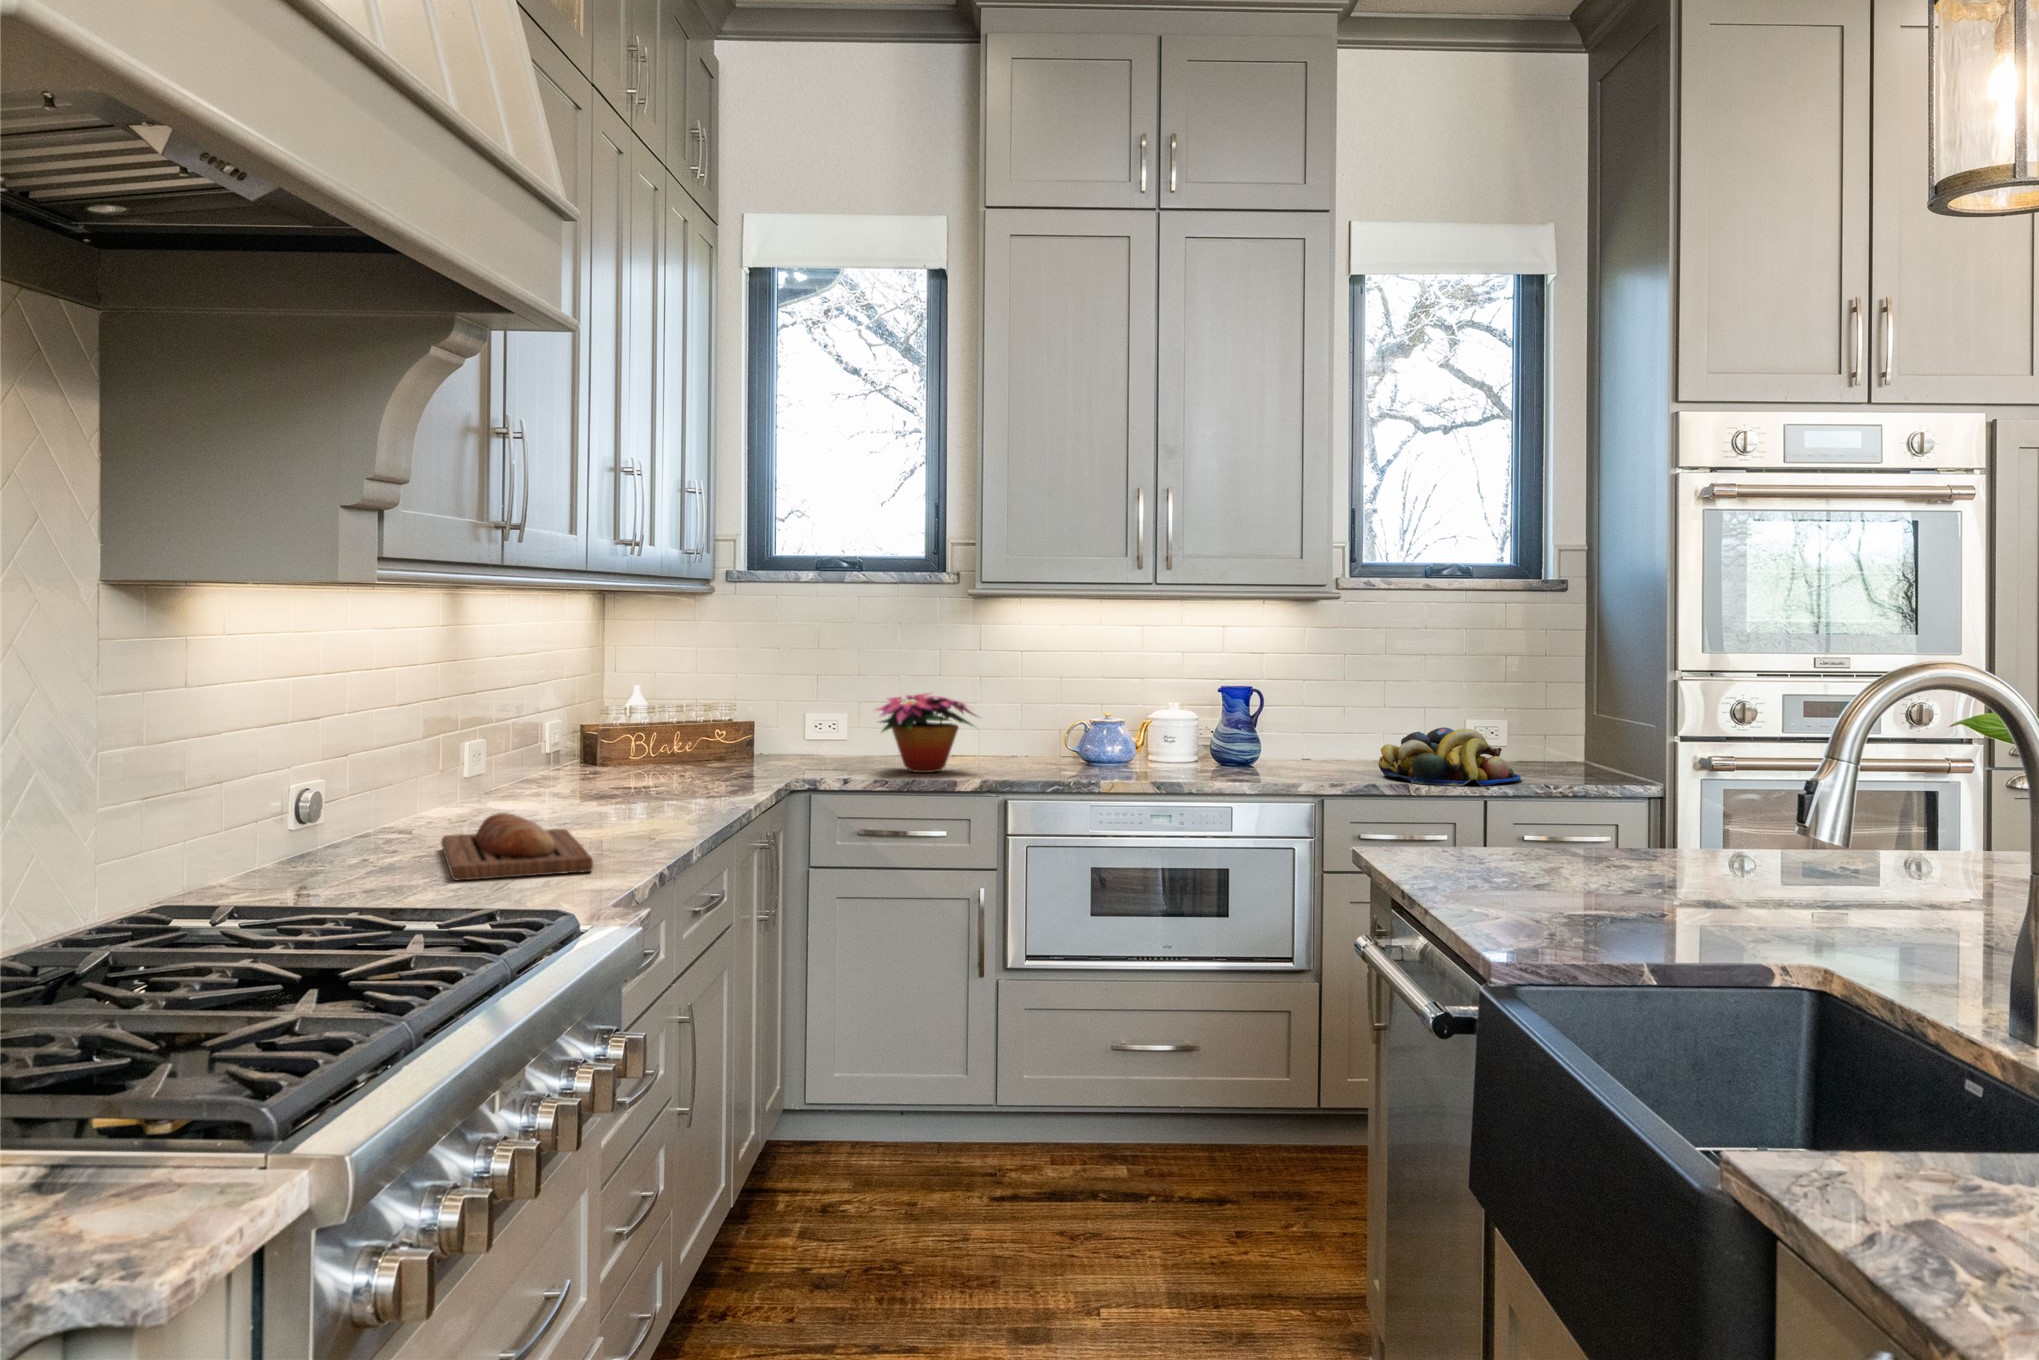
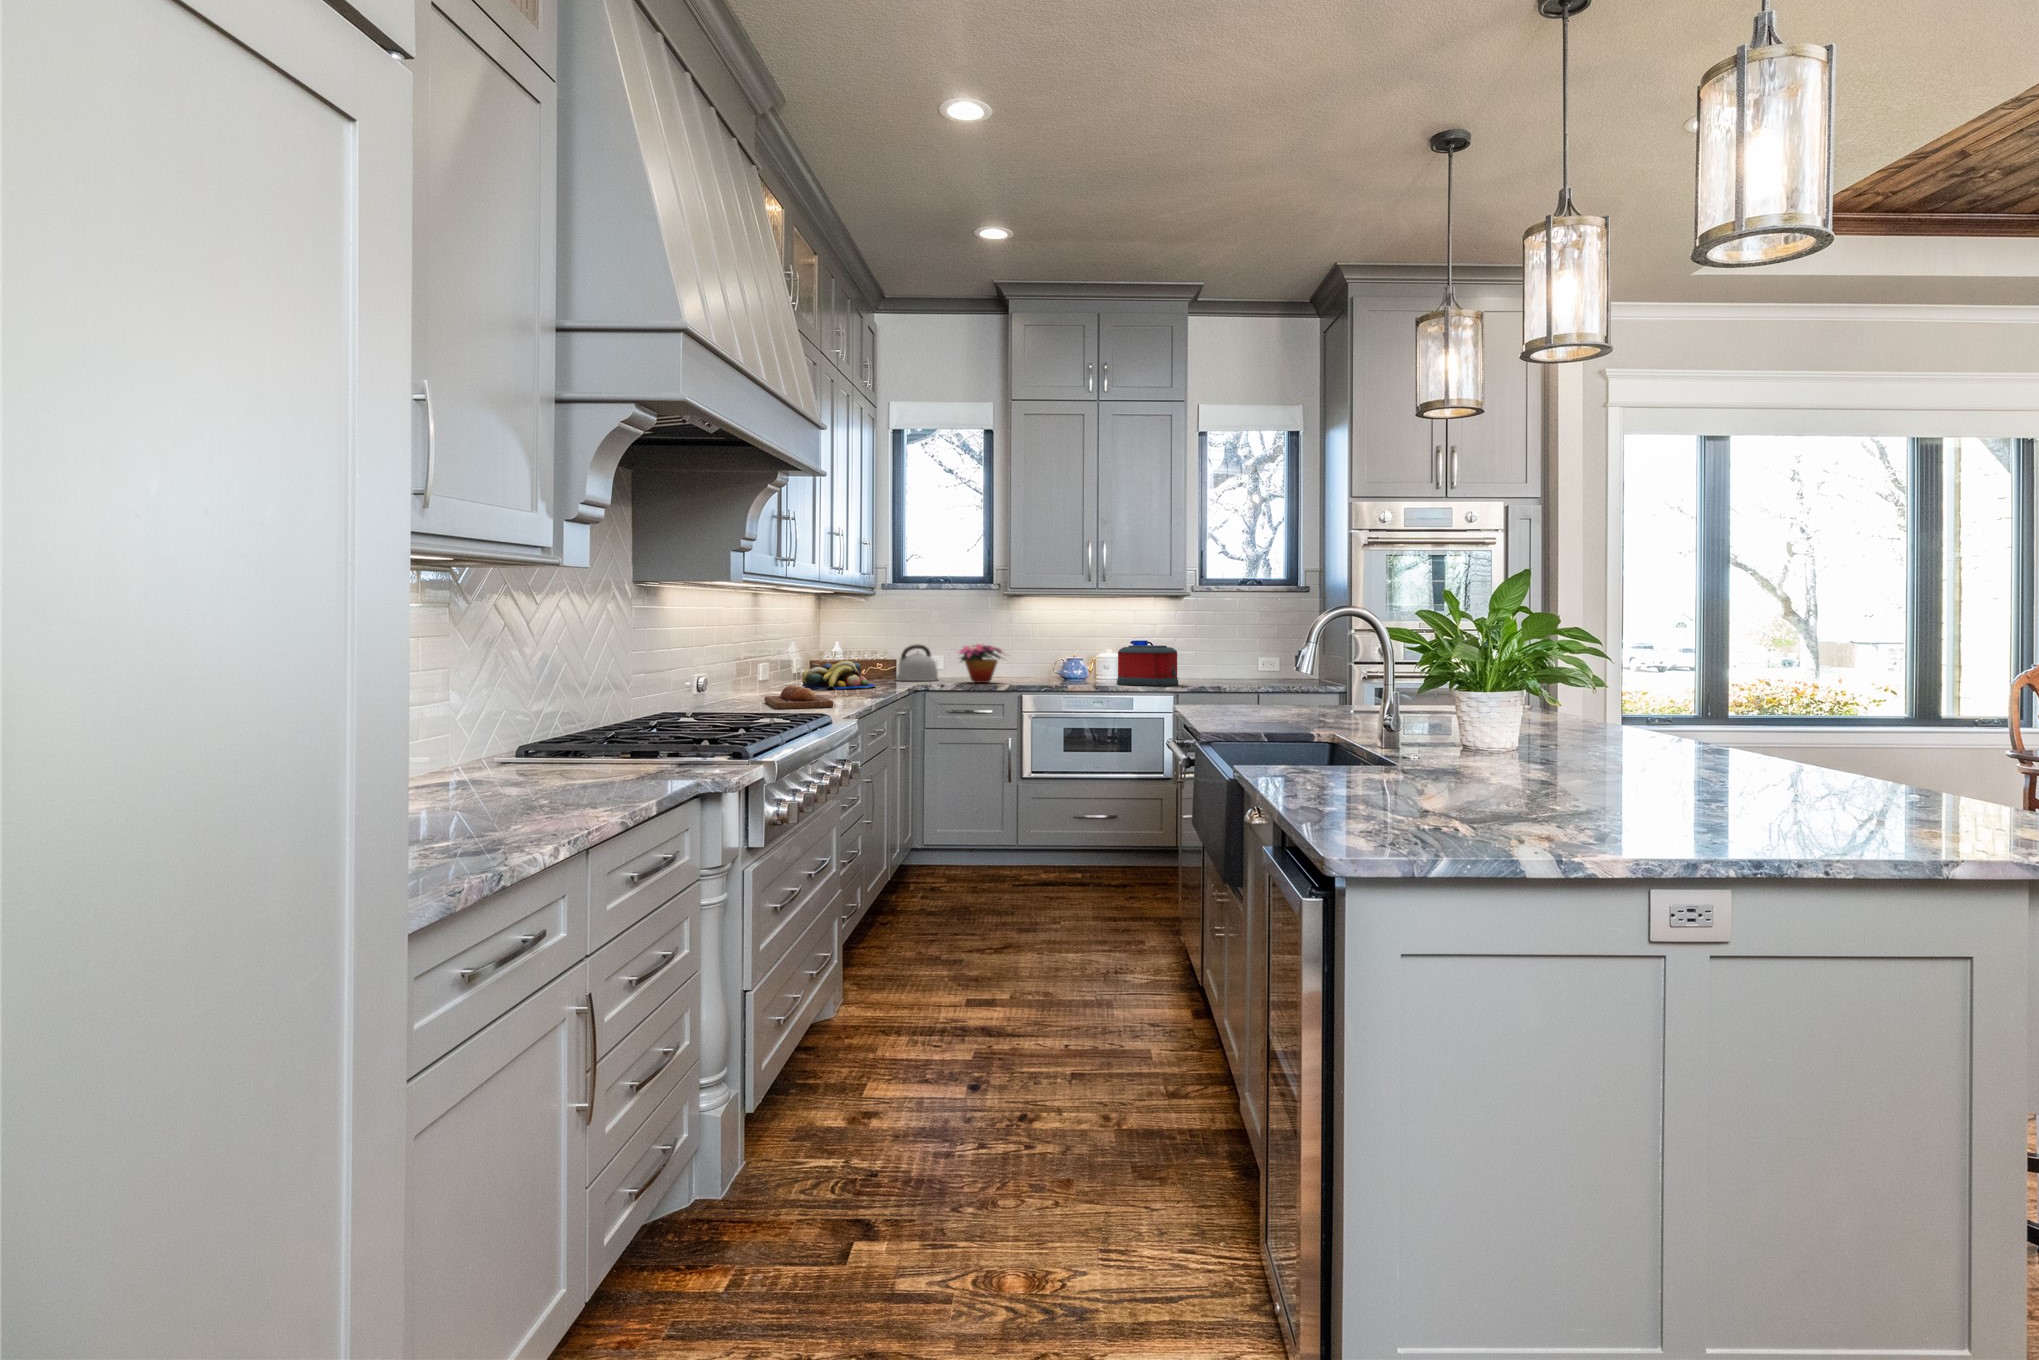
kettle: none [754,692,845,766] -> present [897,644,938,681]
toaster: none [1199,697,1323,783] -> present [1117,645,1178,686]
fruit bowl: present [1379,727,1521,786] -> present [802,661,876,690]

